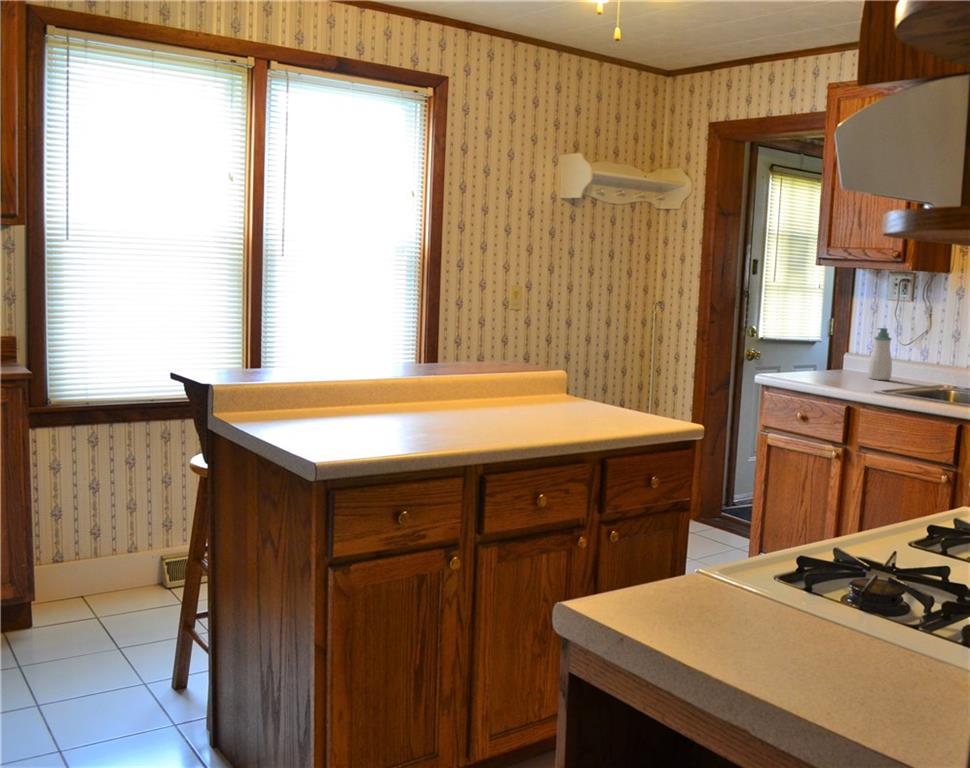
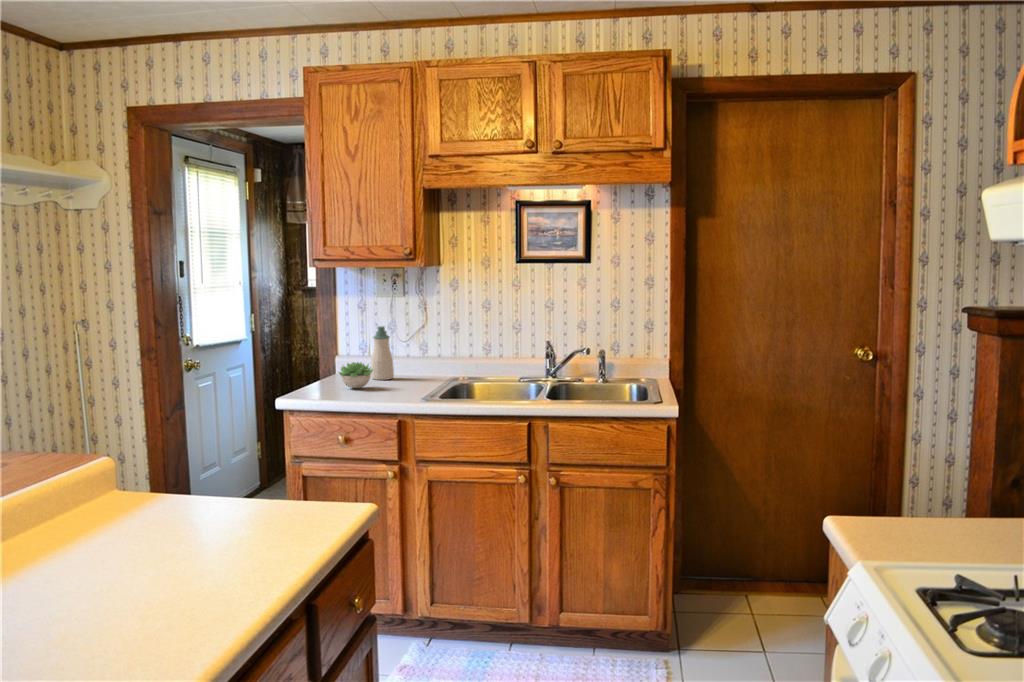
succulent plant: none [818,355,855,379] -> present [339,362,374,388]

